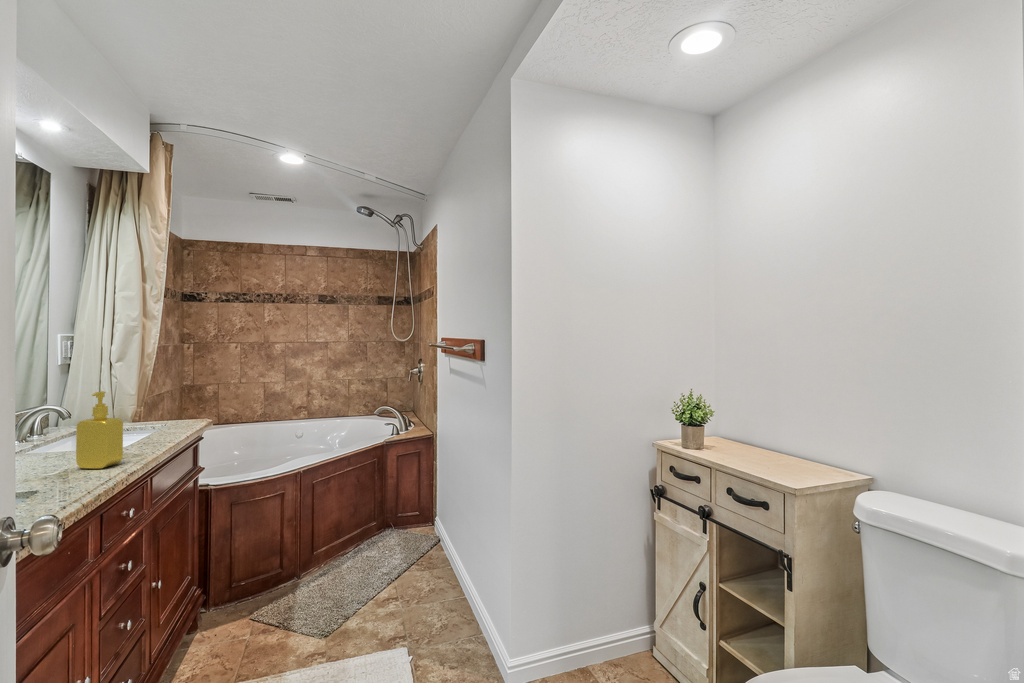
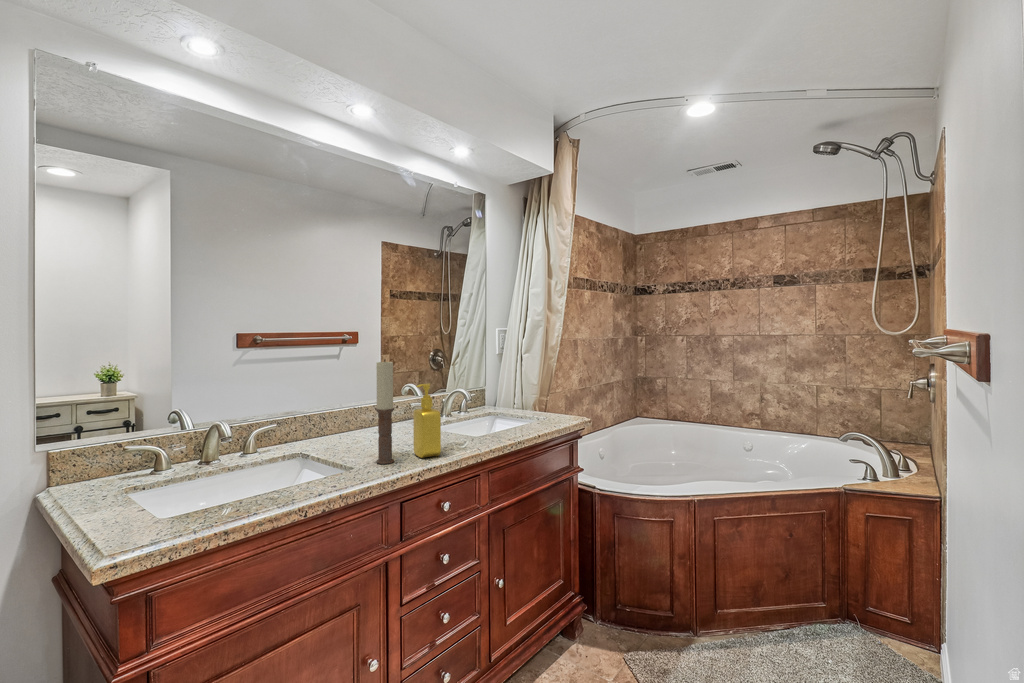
candle: none [46,367,73,482] -> present [376,360,394,464]

